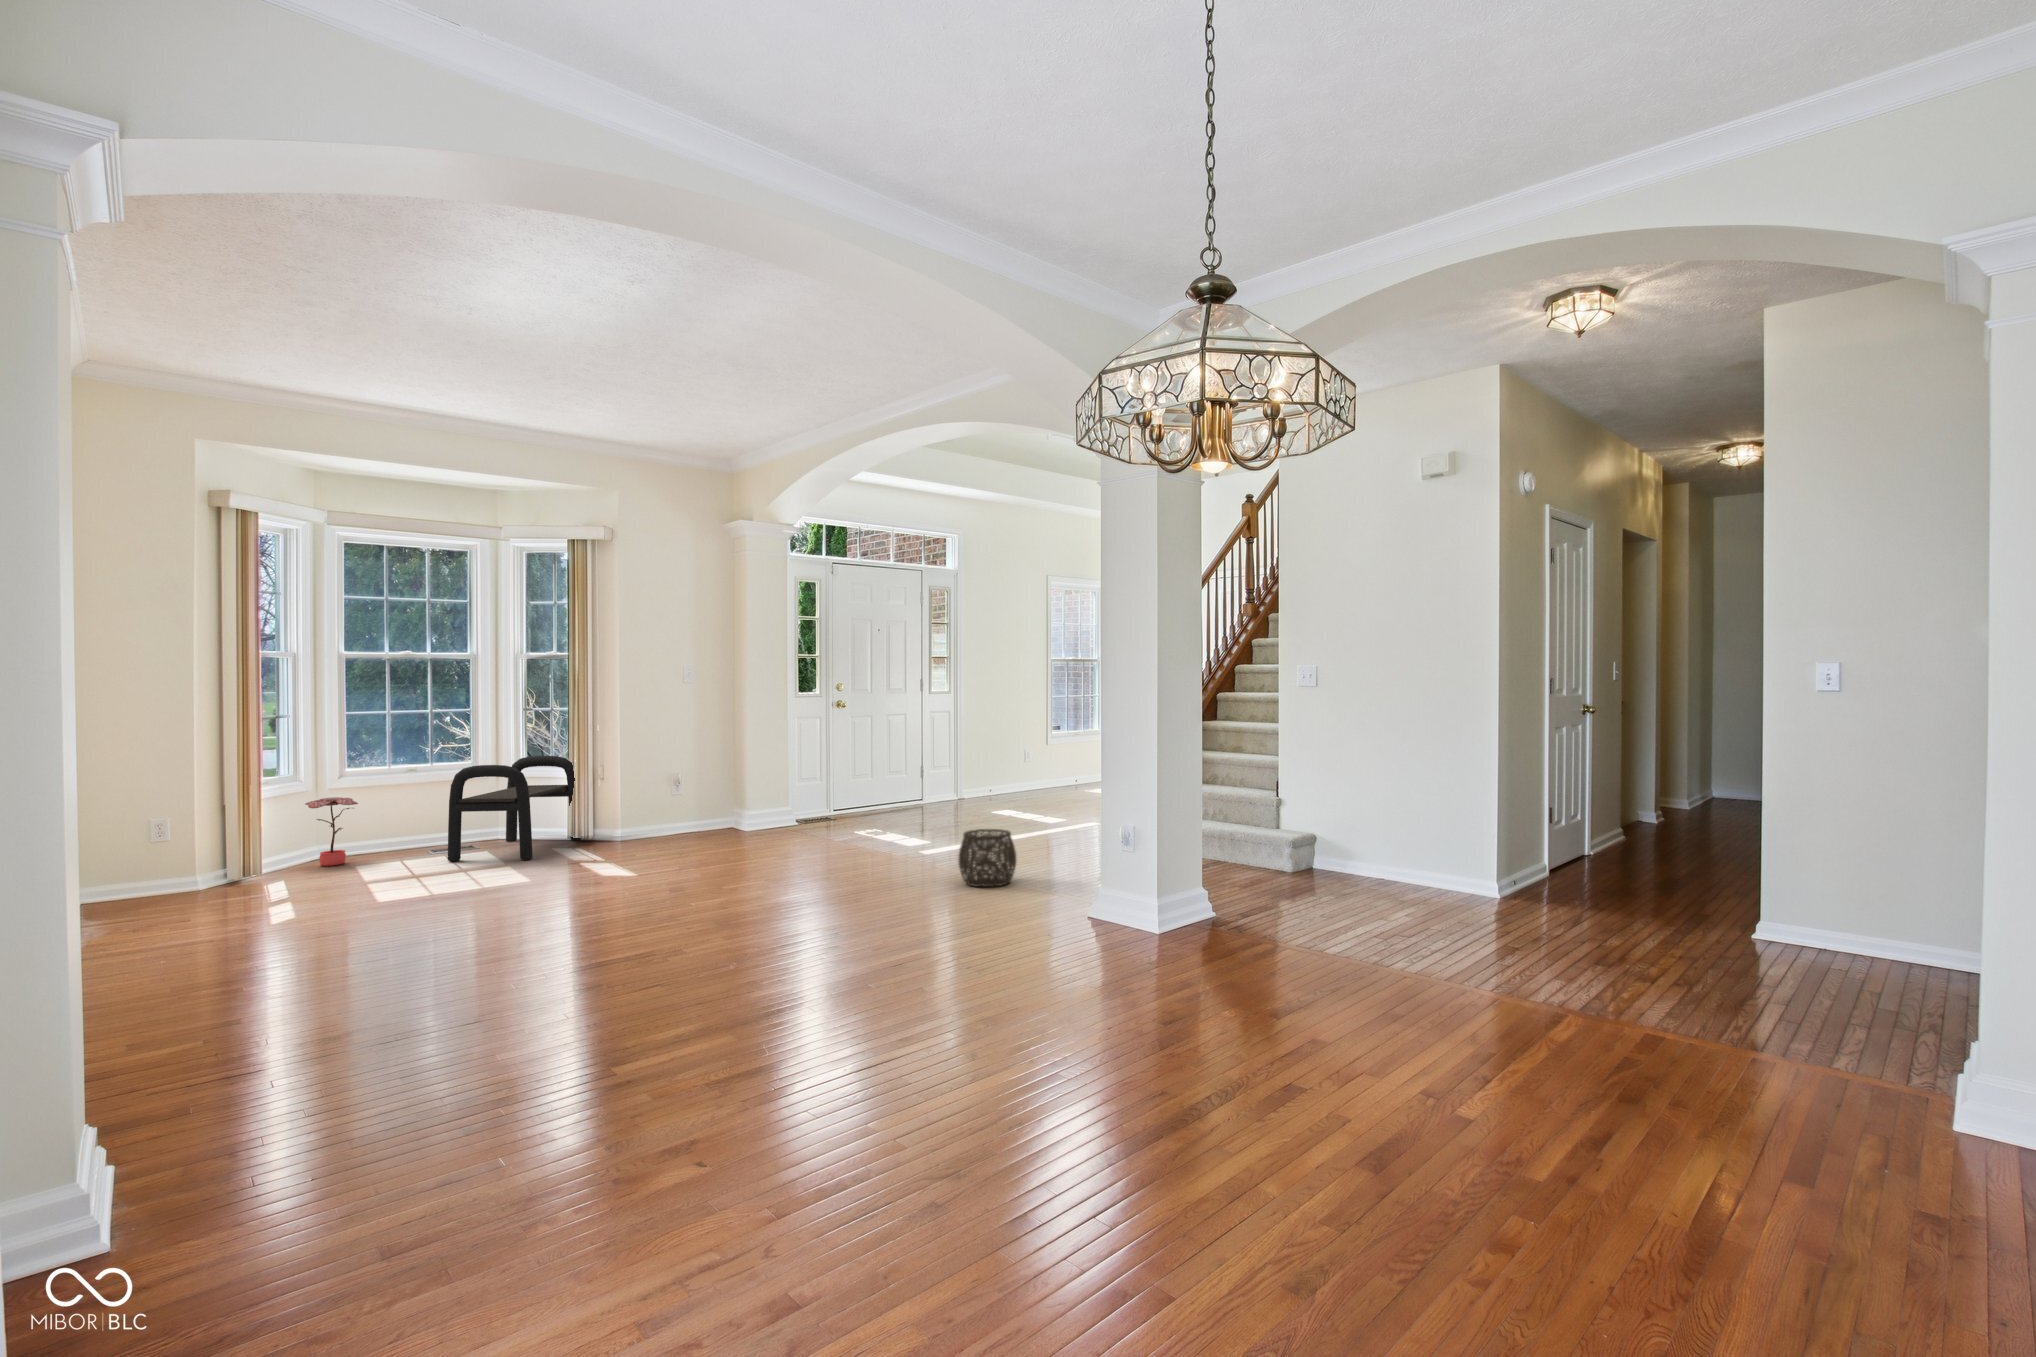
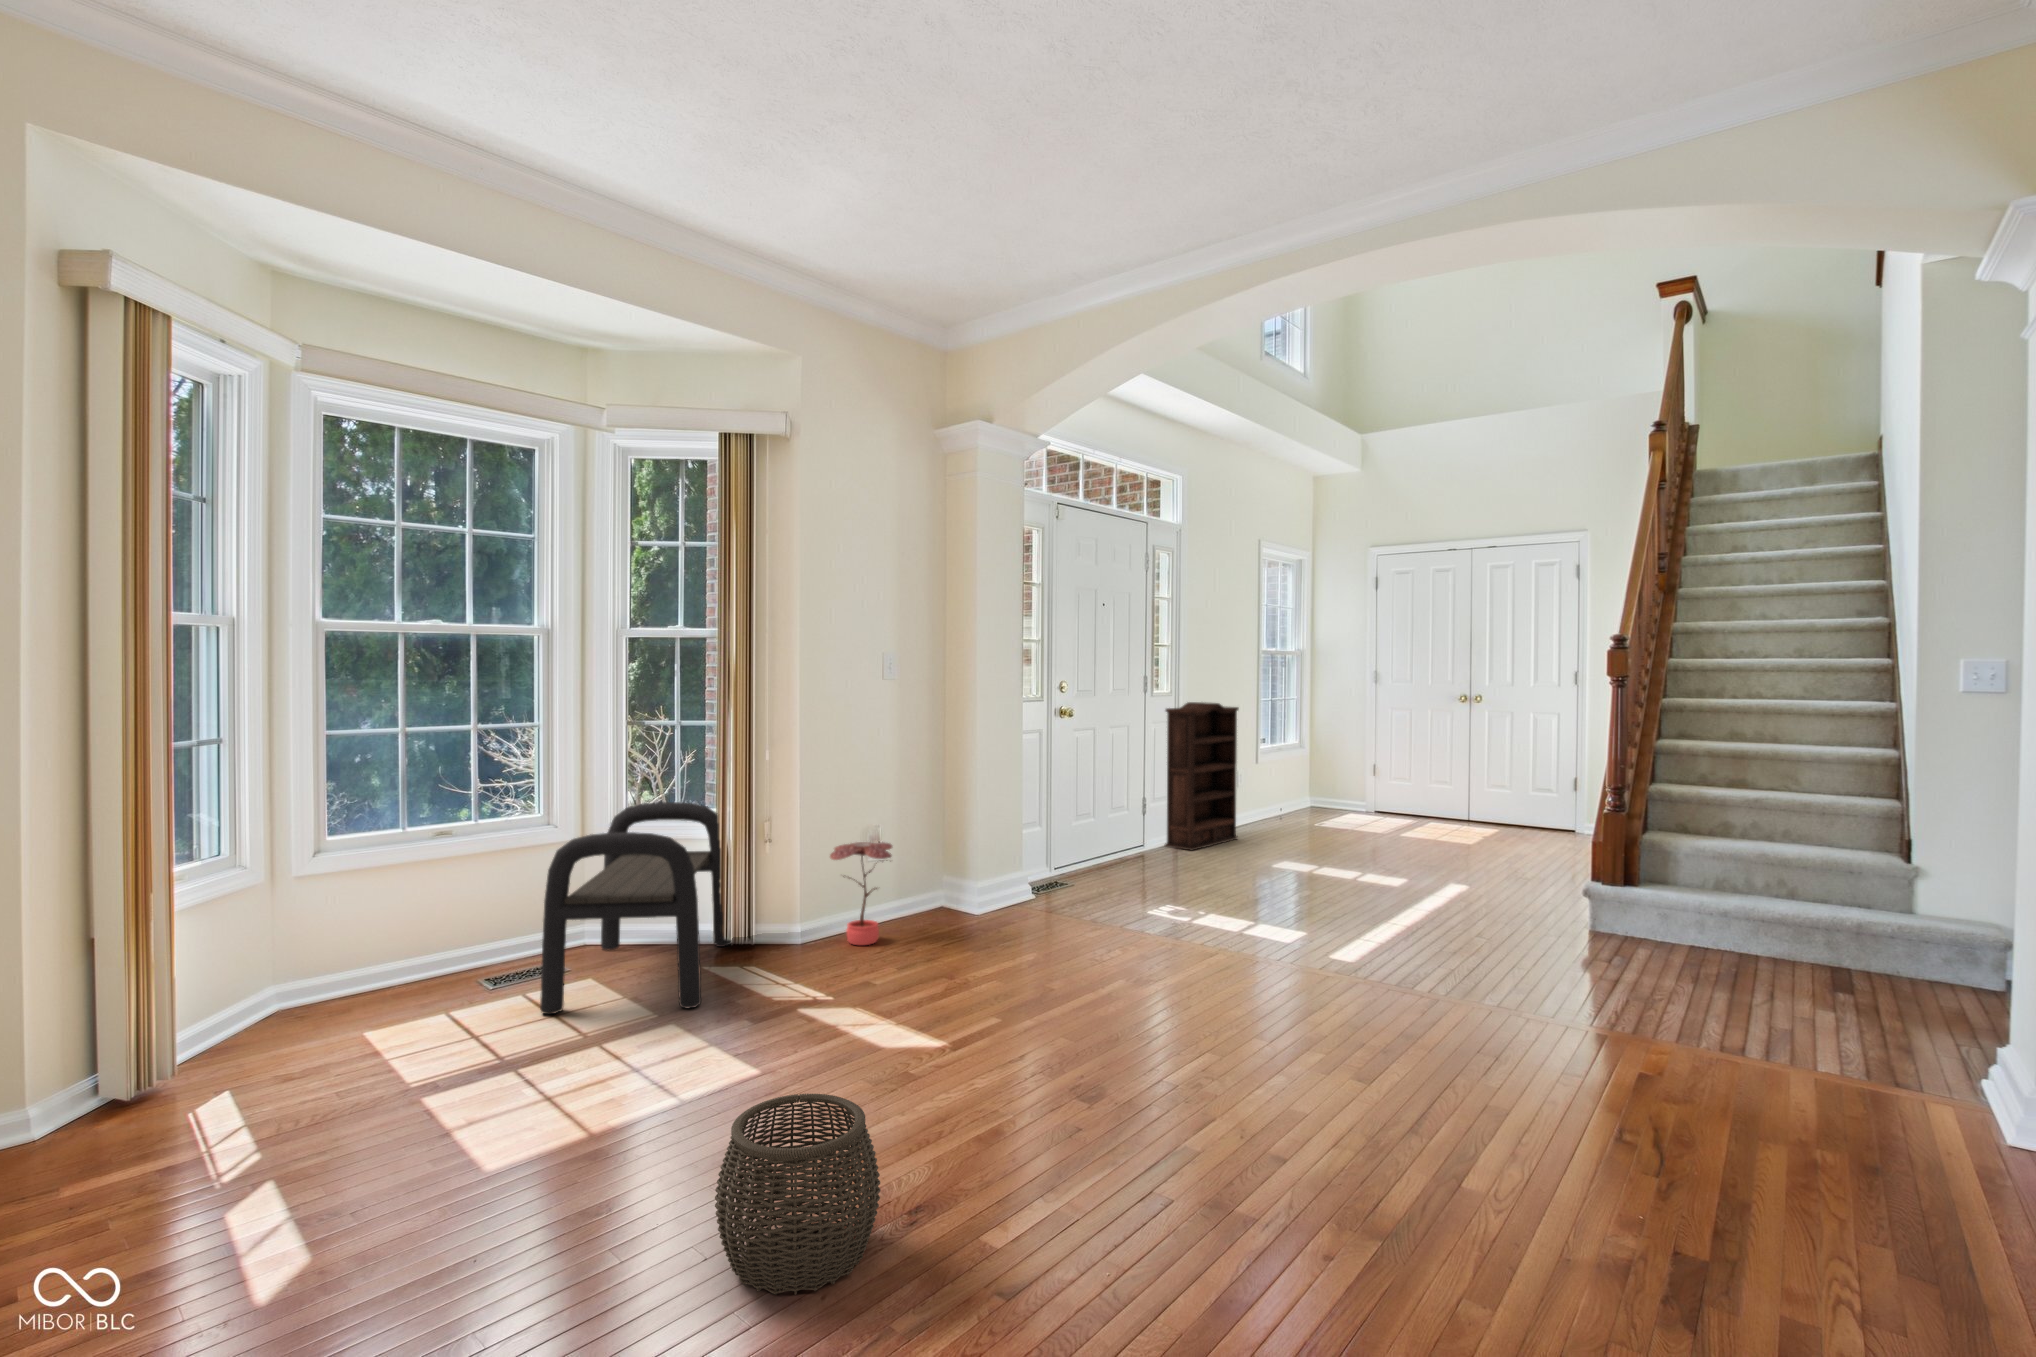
bookshelf: none [939,697,1003,801] -> present [1165,702,1239,851]
potted plant: present [305,797,358,866] -> present [830,842,892,945]
woven basket: present [958,829,1016,887] -> present [715,1094,881,1295]

